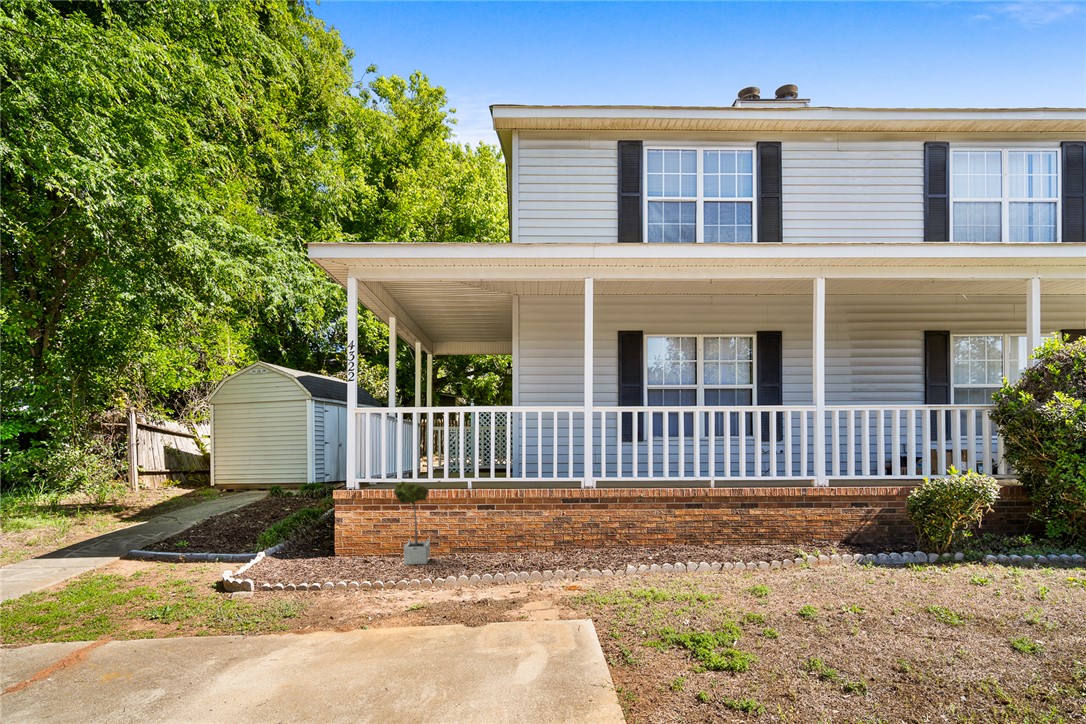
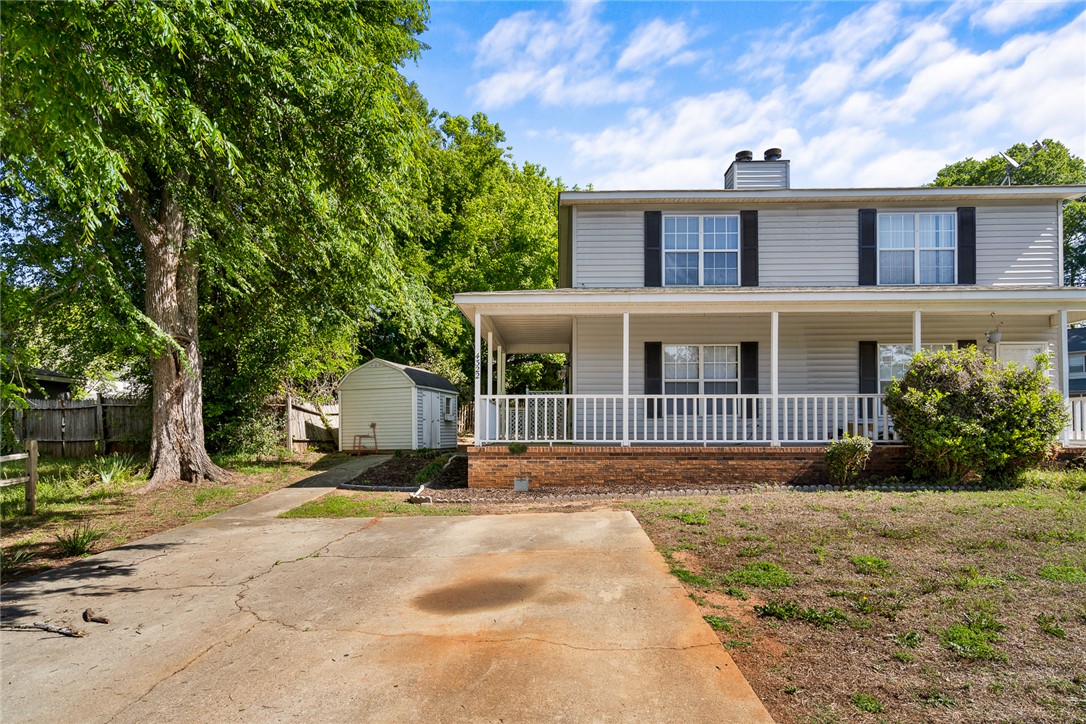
bench: none [229,446,261,492] -> present [353,423,378,455]

